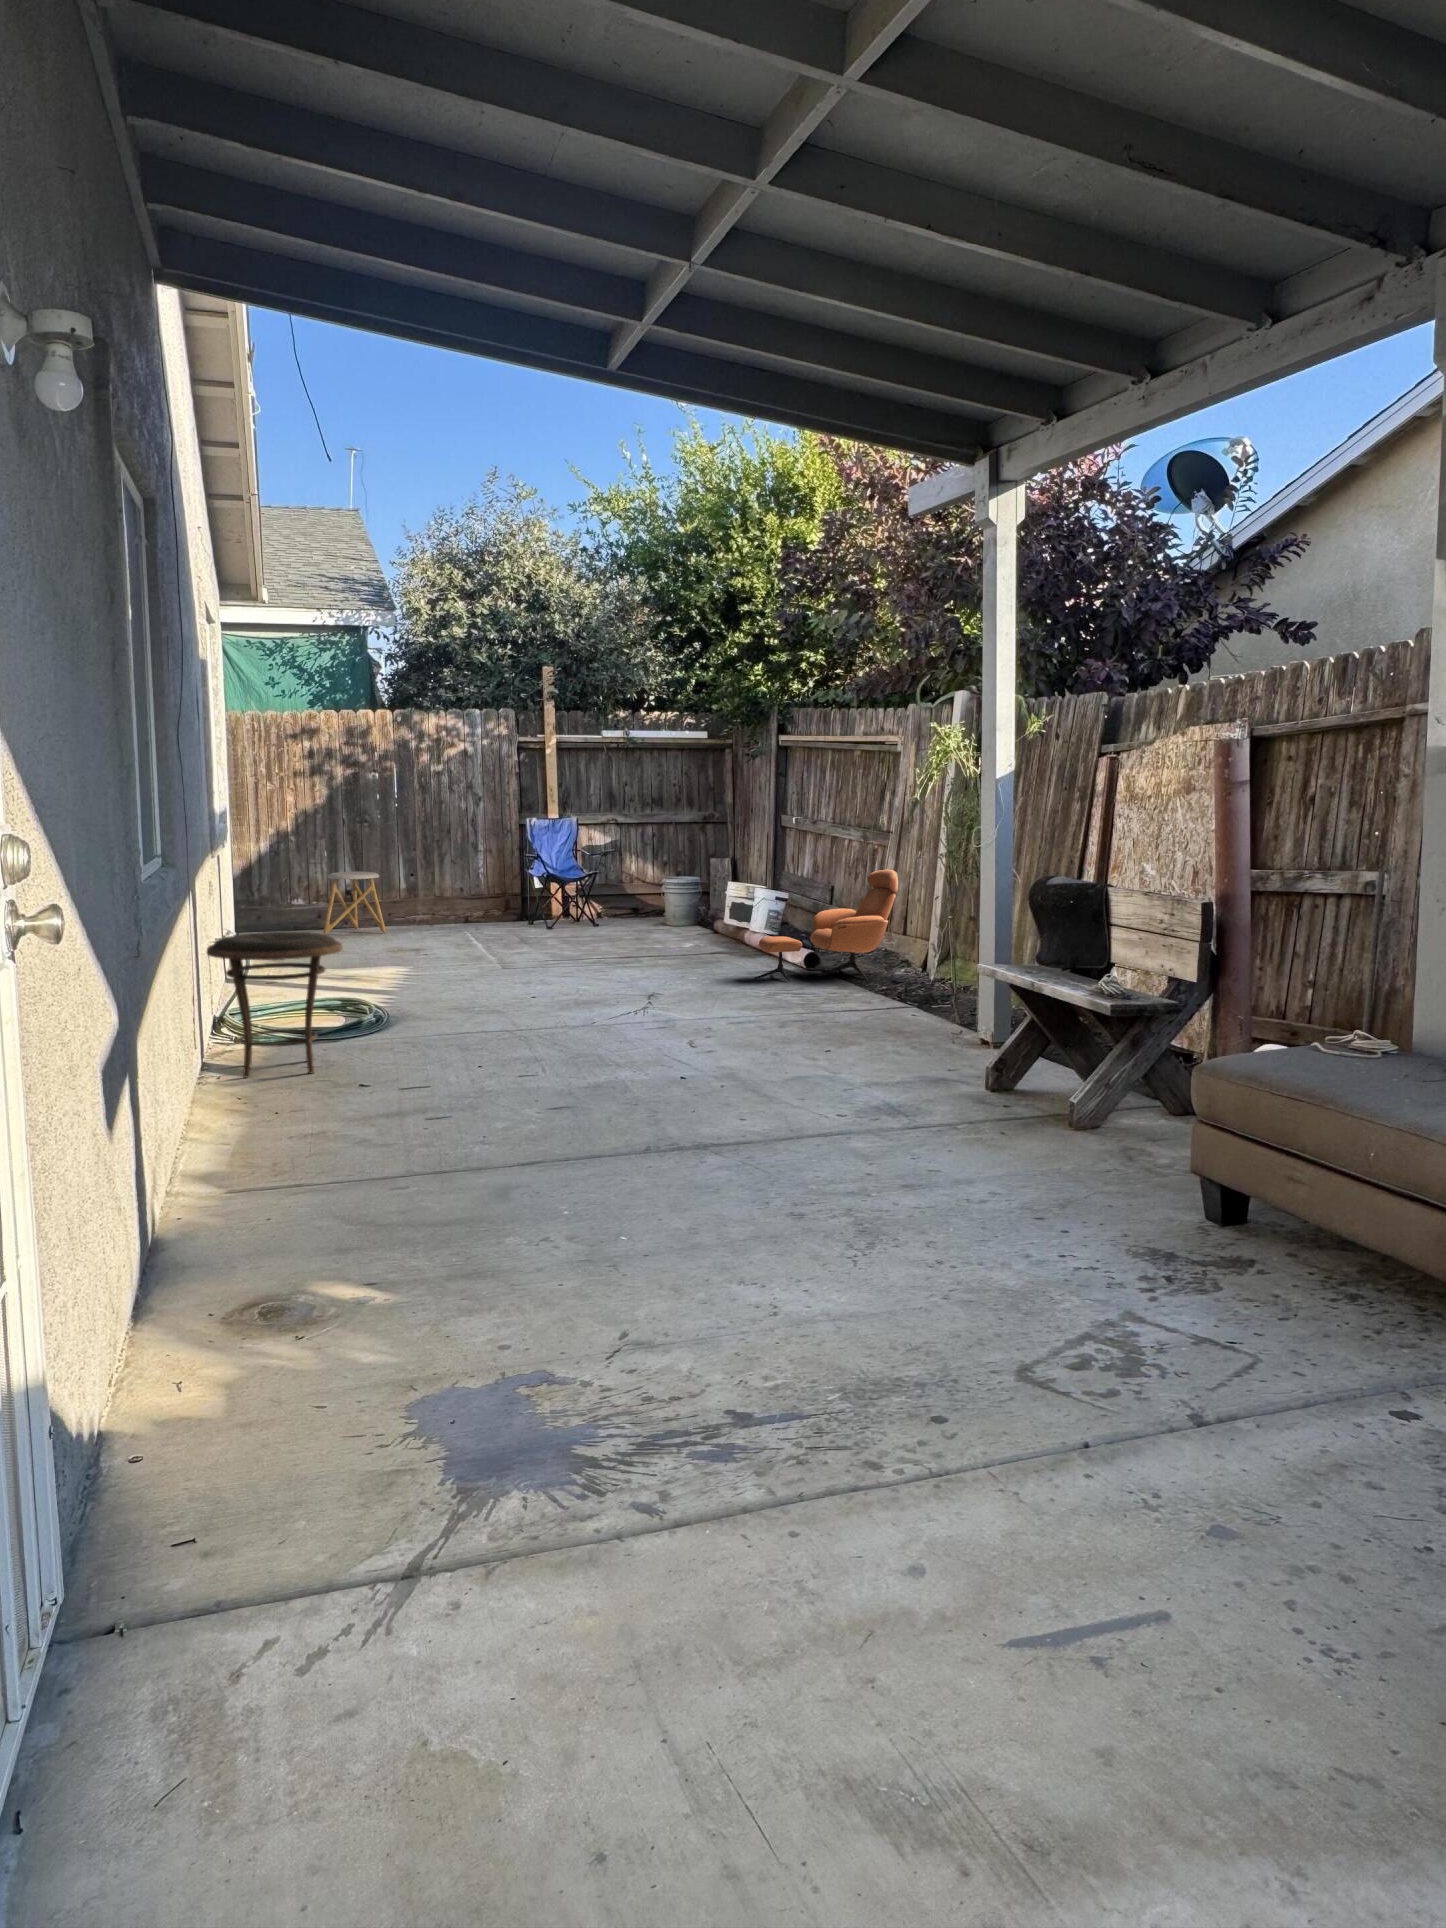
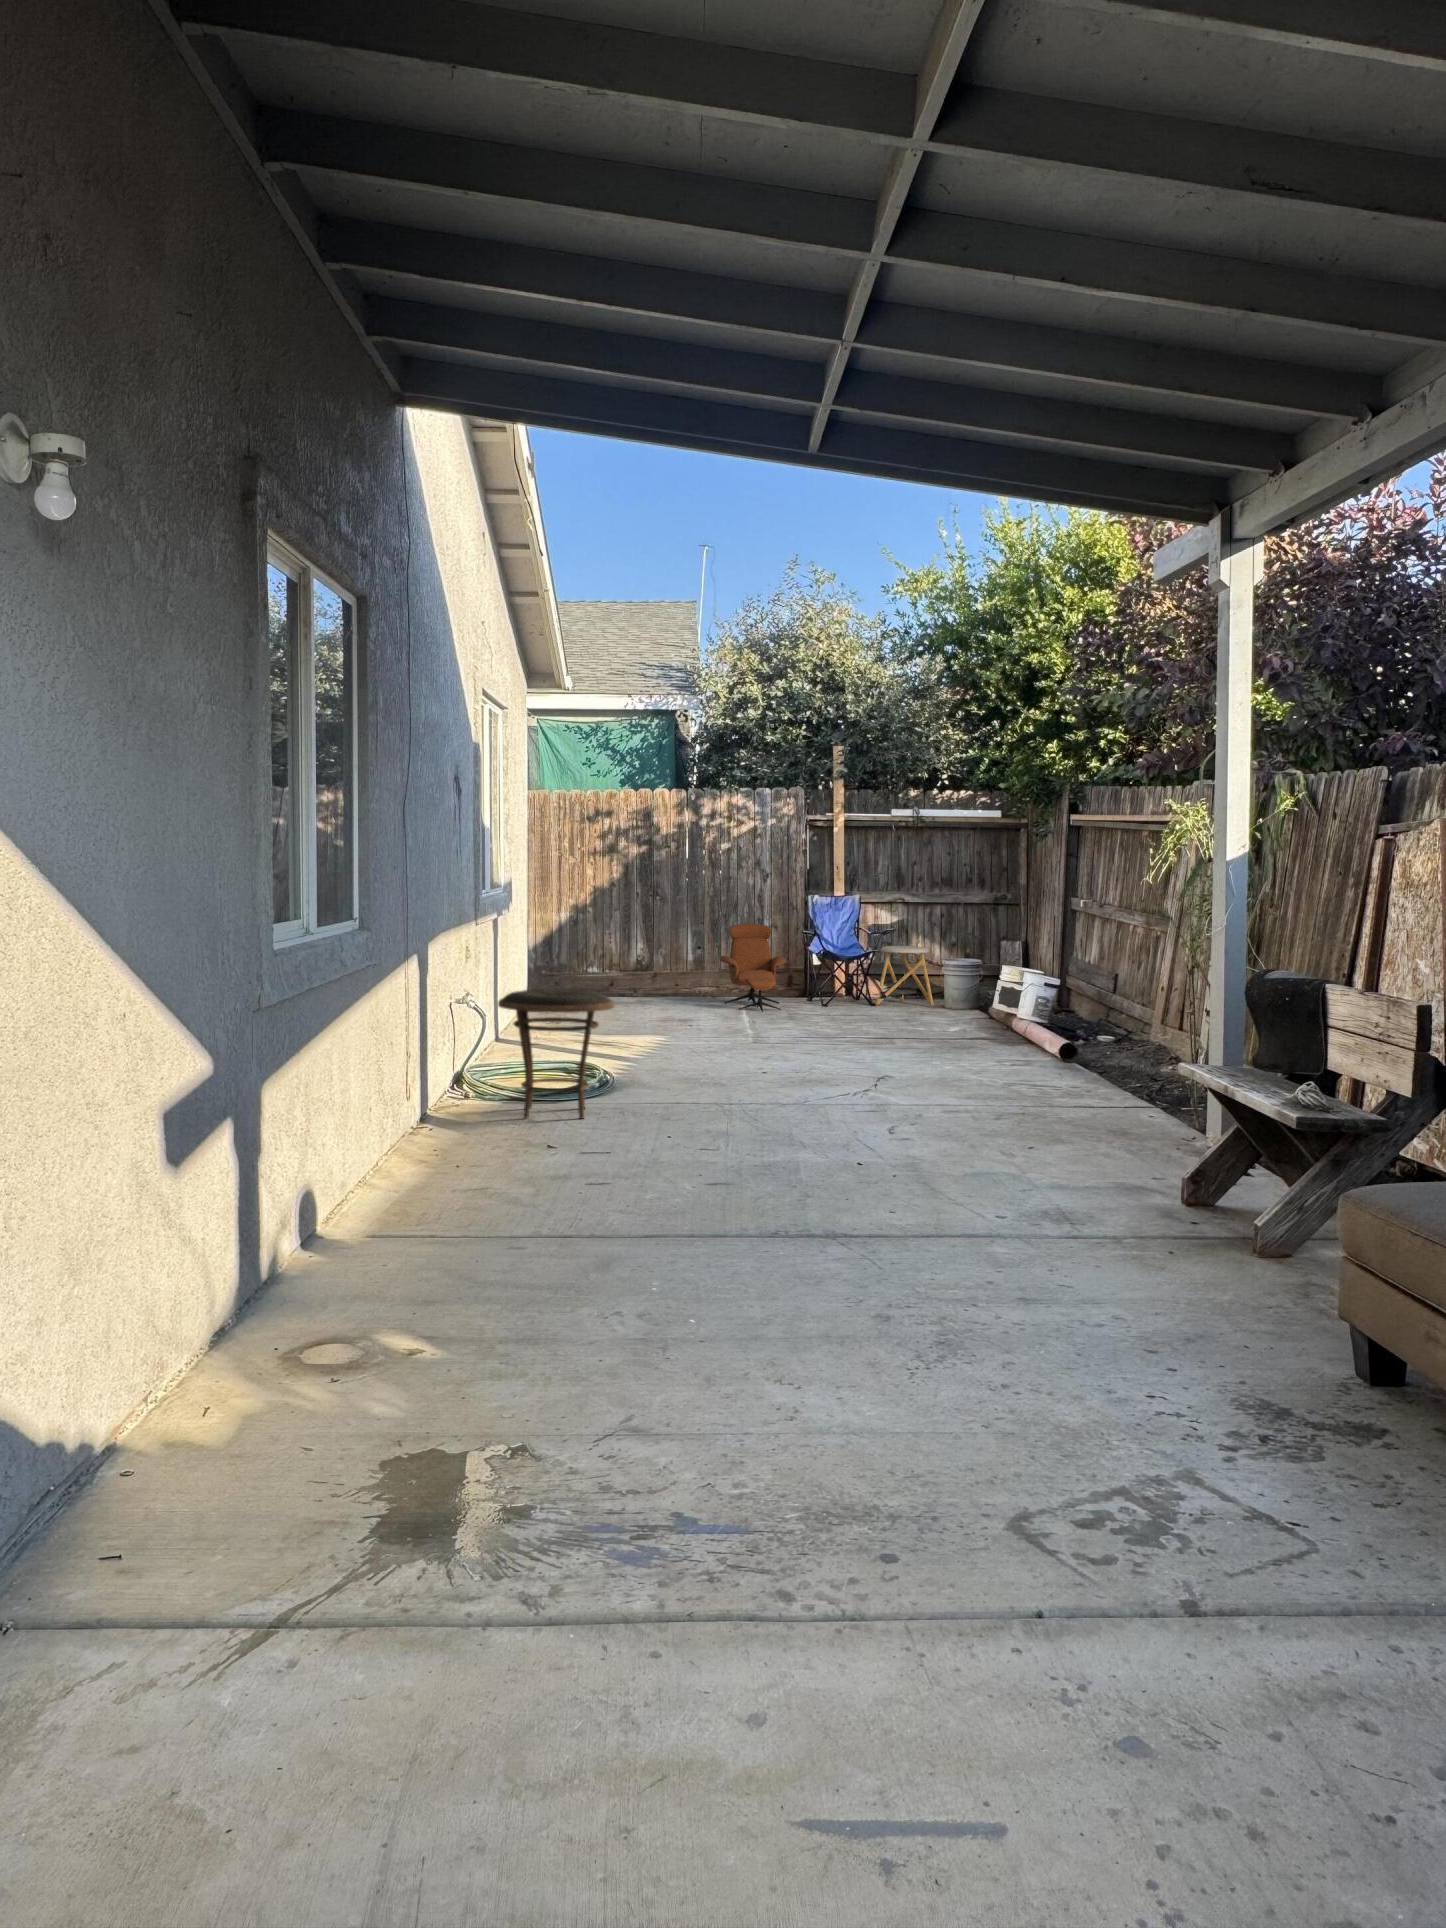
lounge chair: present [754,869,898,982] -> present [720,924,786,1012]
stool: present [323,872,386,935] -> present [875,946,934,1006]

